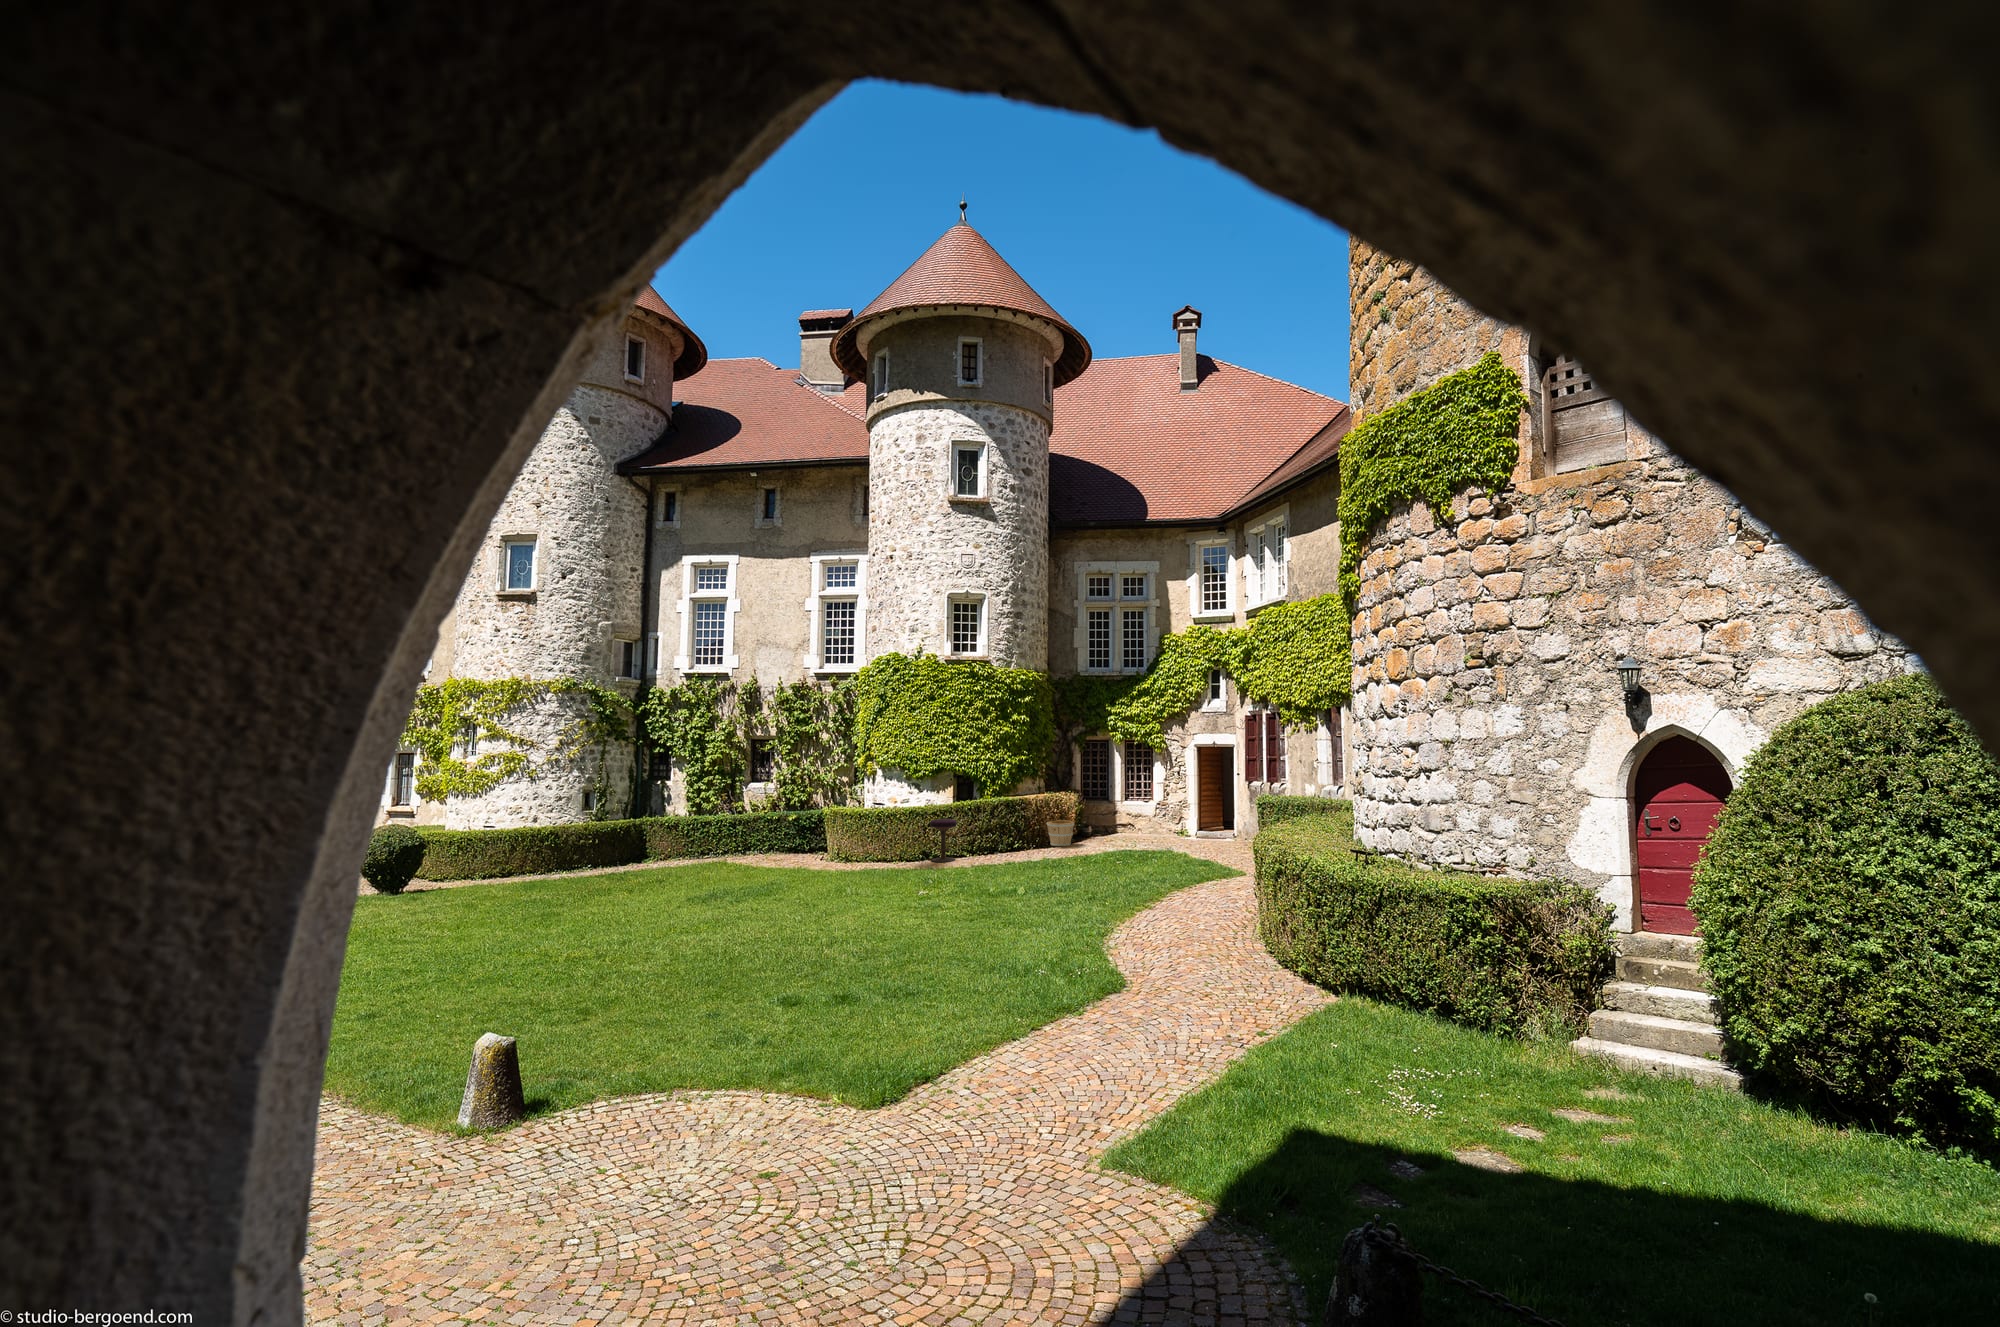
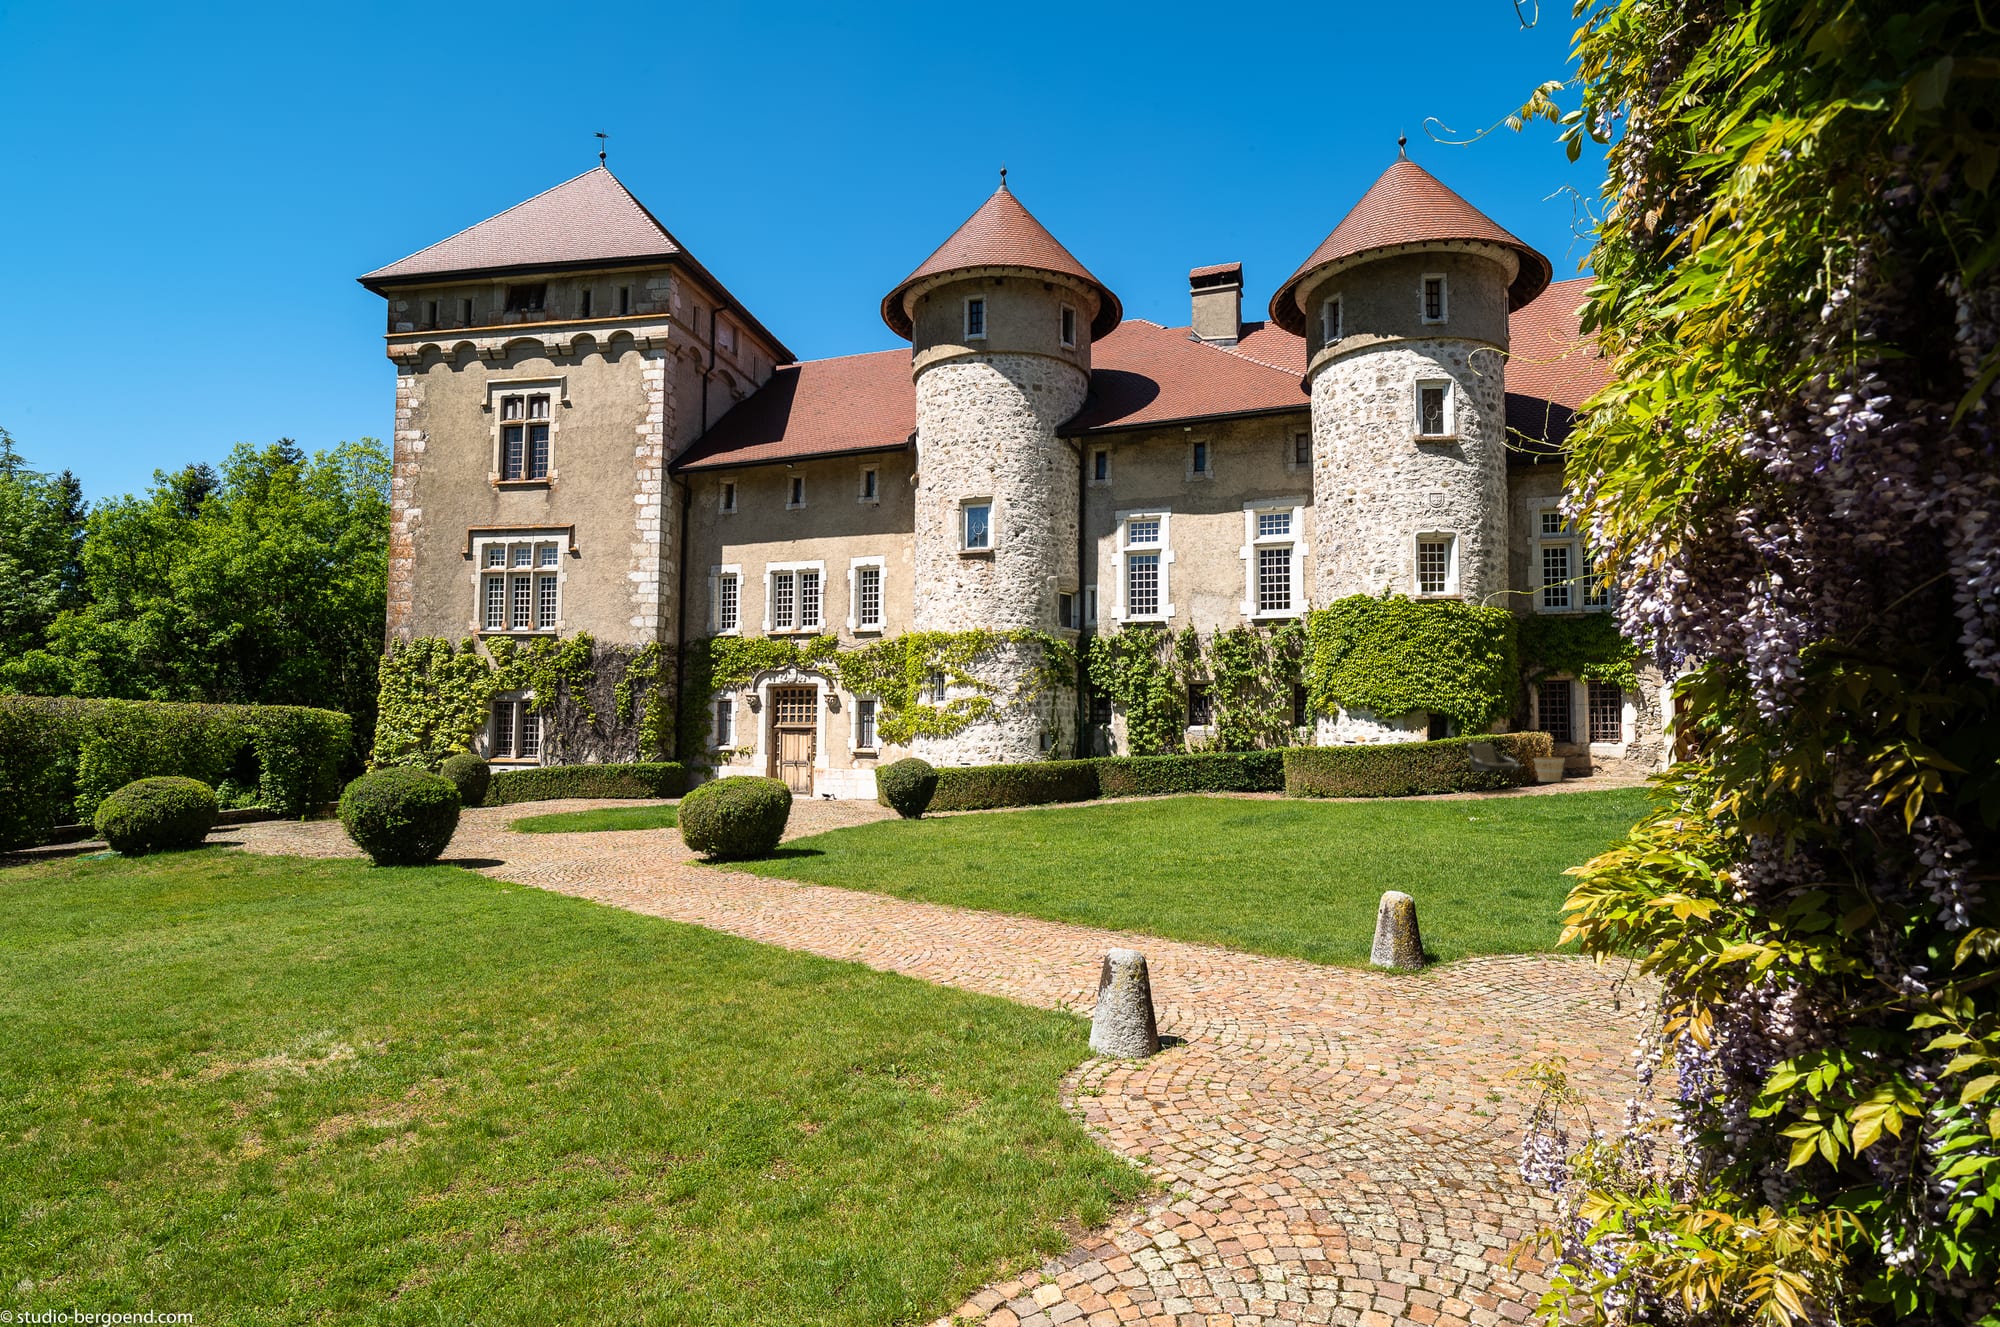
lounge chair: none [970,809,1019,860] -> present [1467,743,1520,789]
stool: present [930,819,957,862] -> none [1427,751,1455,793]

